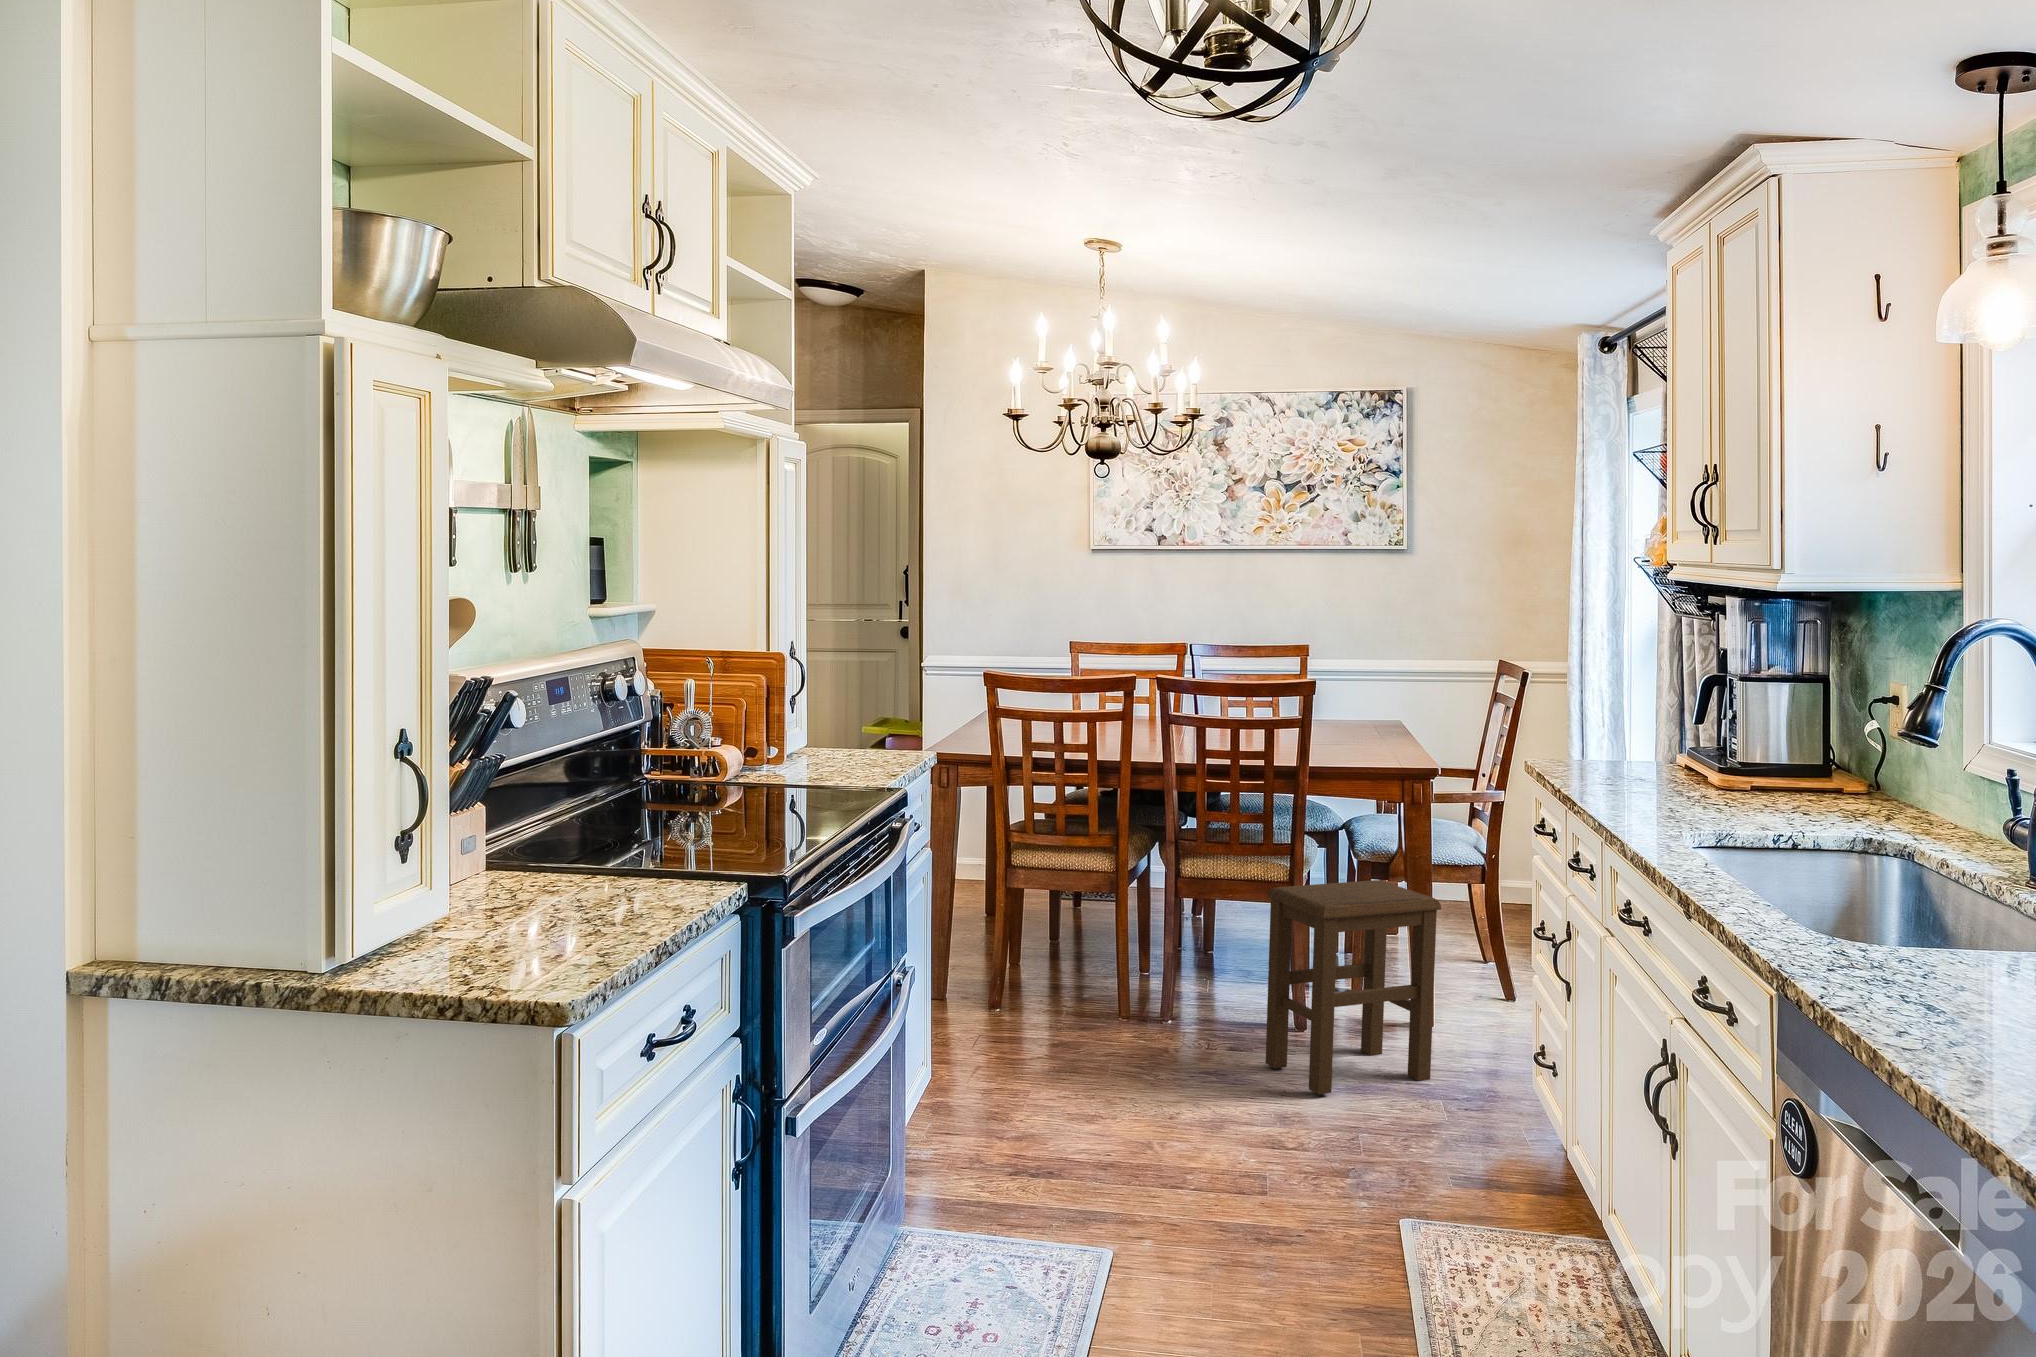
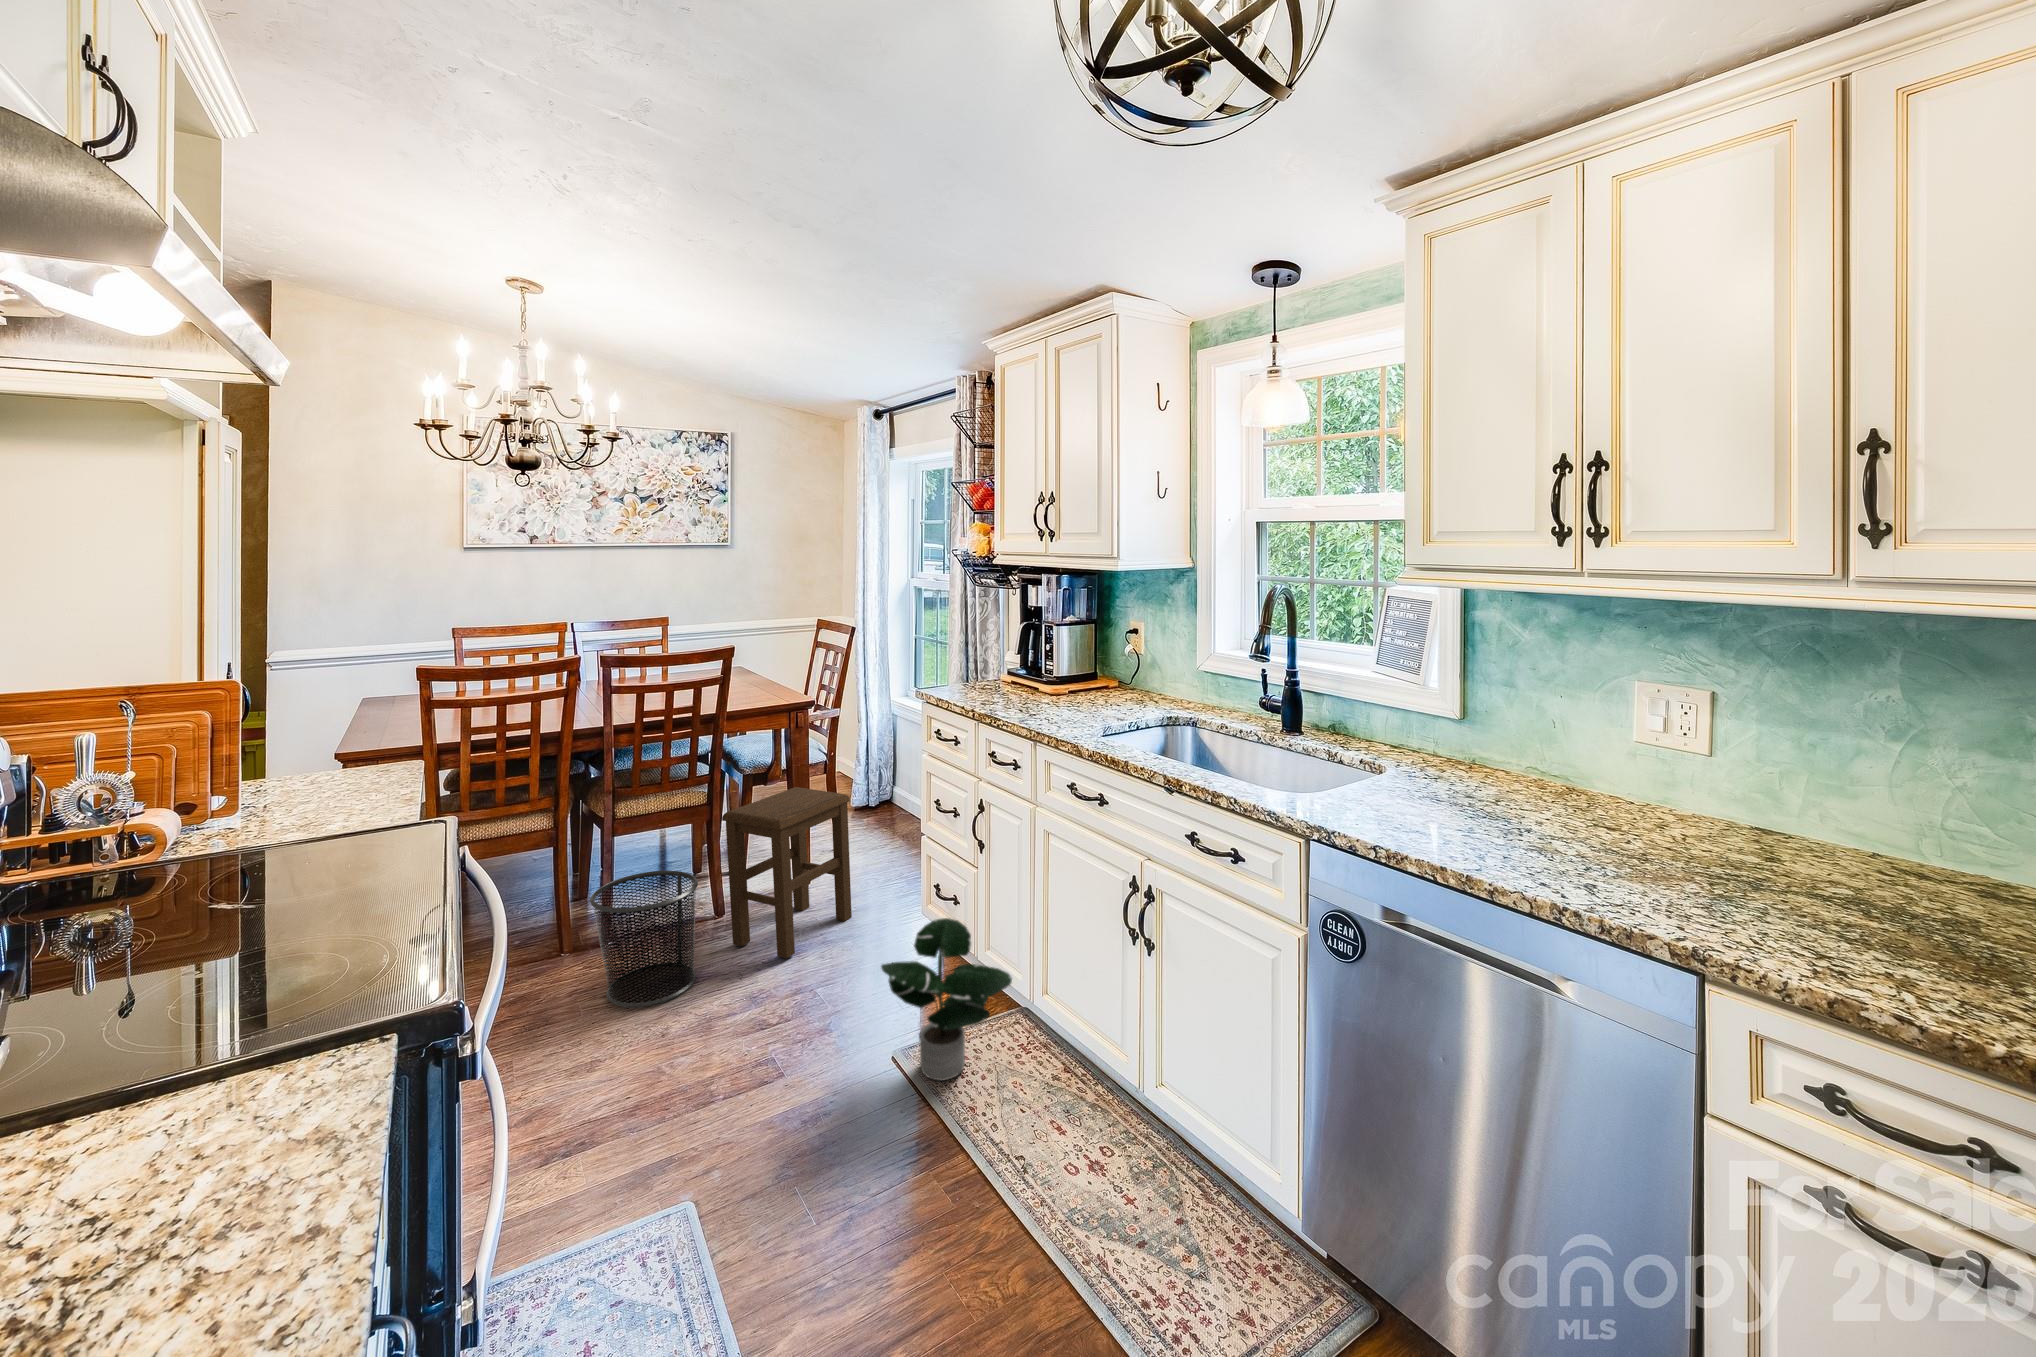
trash can: none [1106,940,1223,1093] -> present [590,871,698,1008]
potted plant: none [1357,1061,1535,1268] -> present [881,918,1012,1081]

